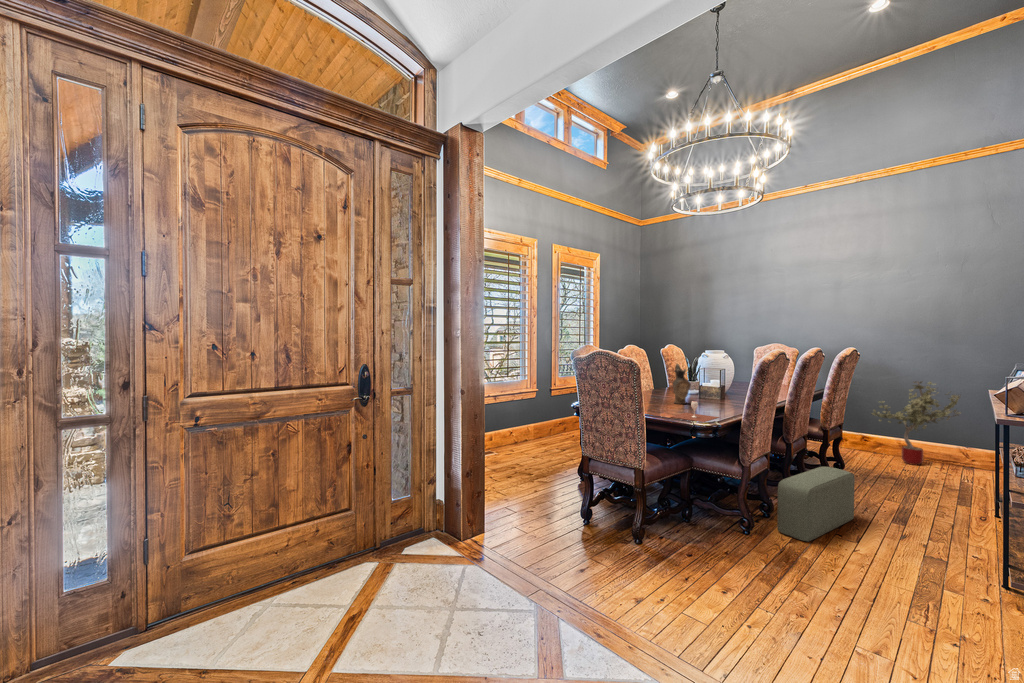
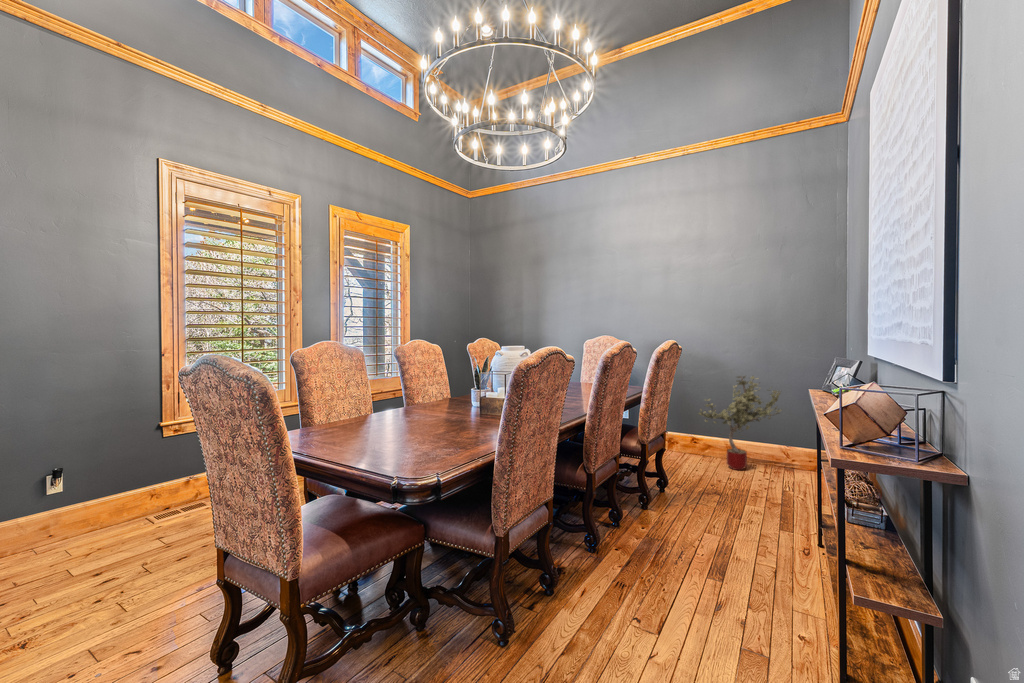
ceramic pitcher: present [673,364,691,404] -> none [436,368,459,428]
wine glass: present [671,401,718,422] -> none [385,434,467,474]
pouf: present [777,466,855,542] -> none [554,506,664,645]

